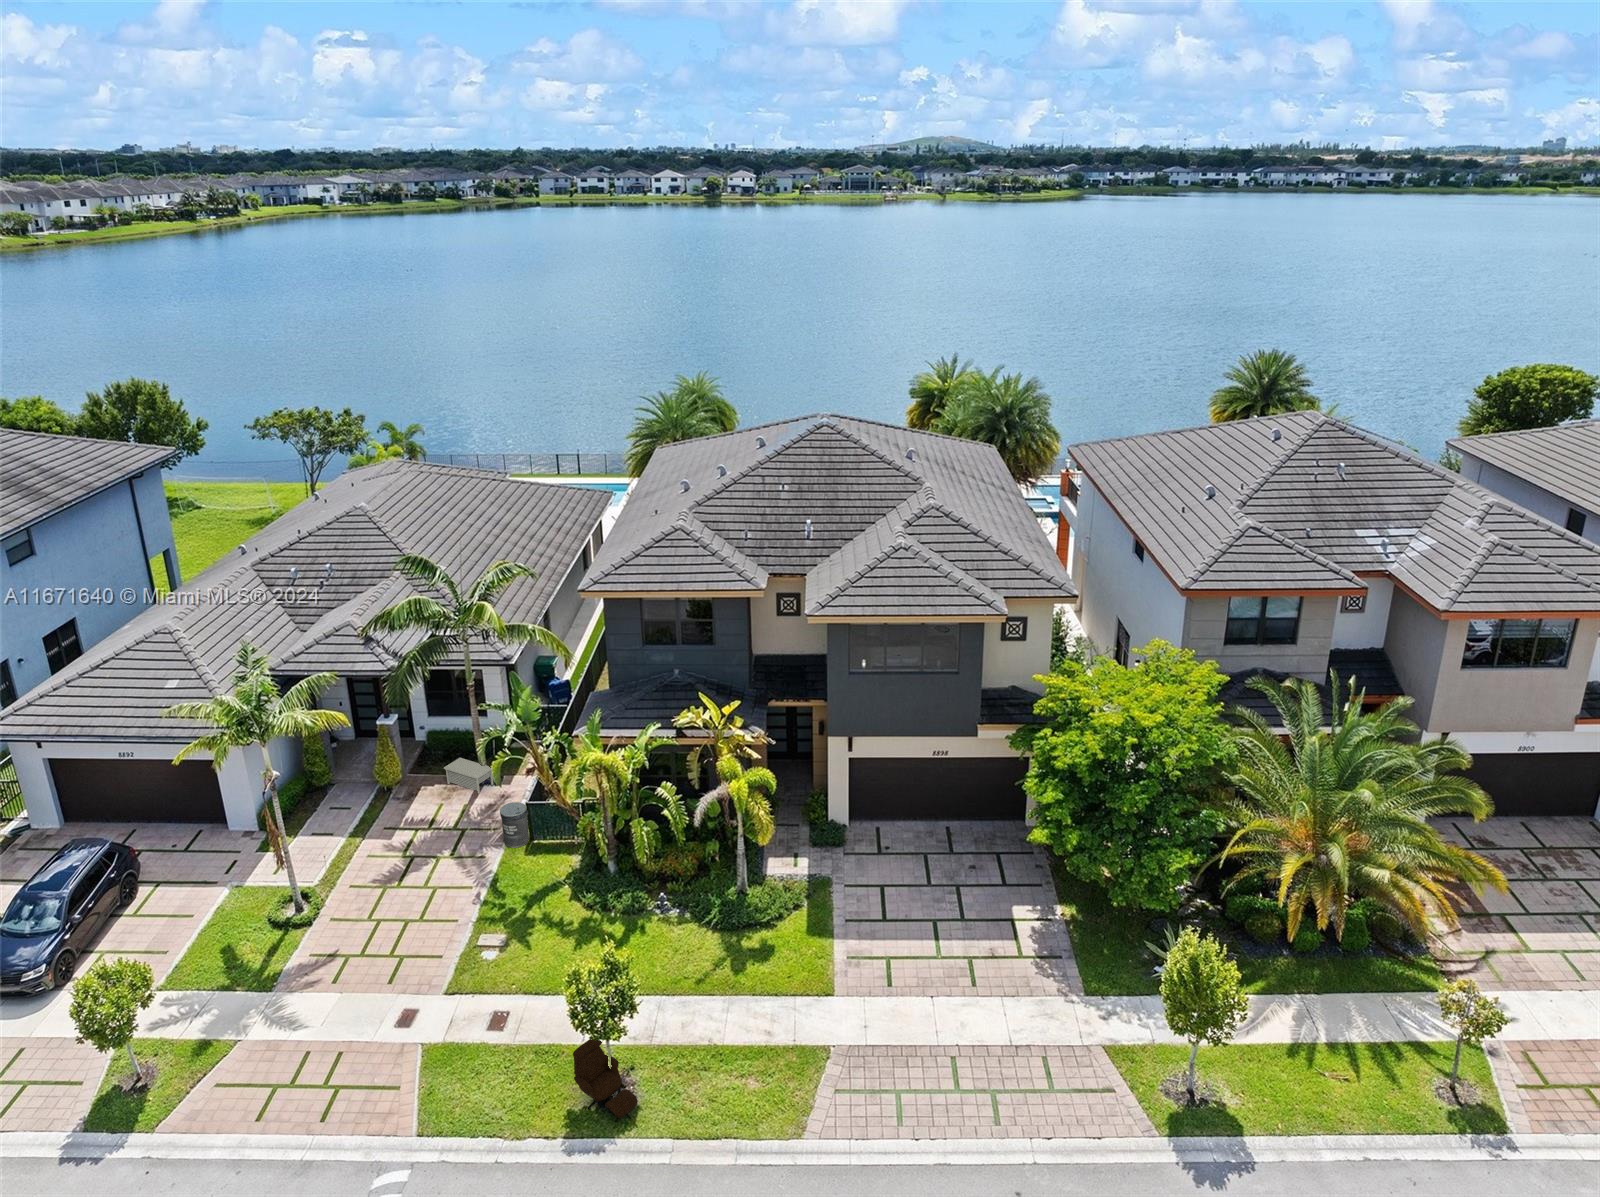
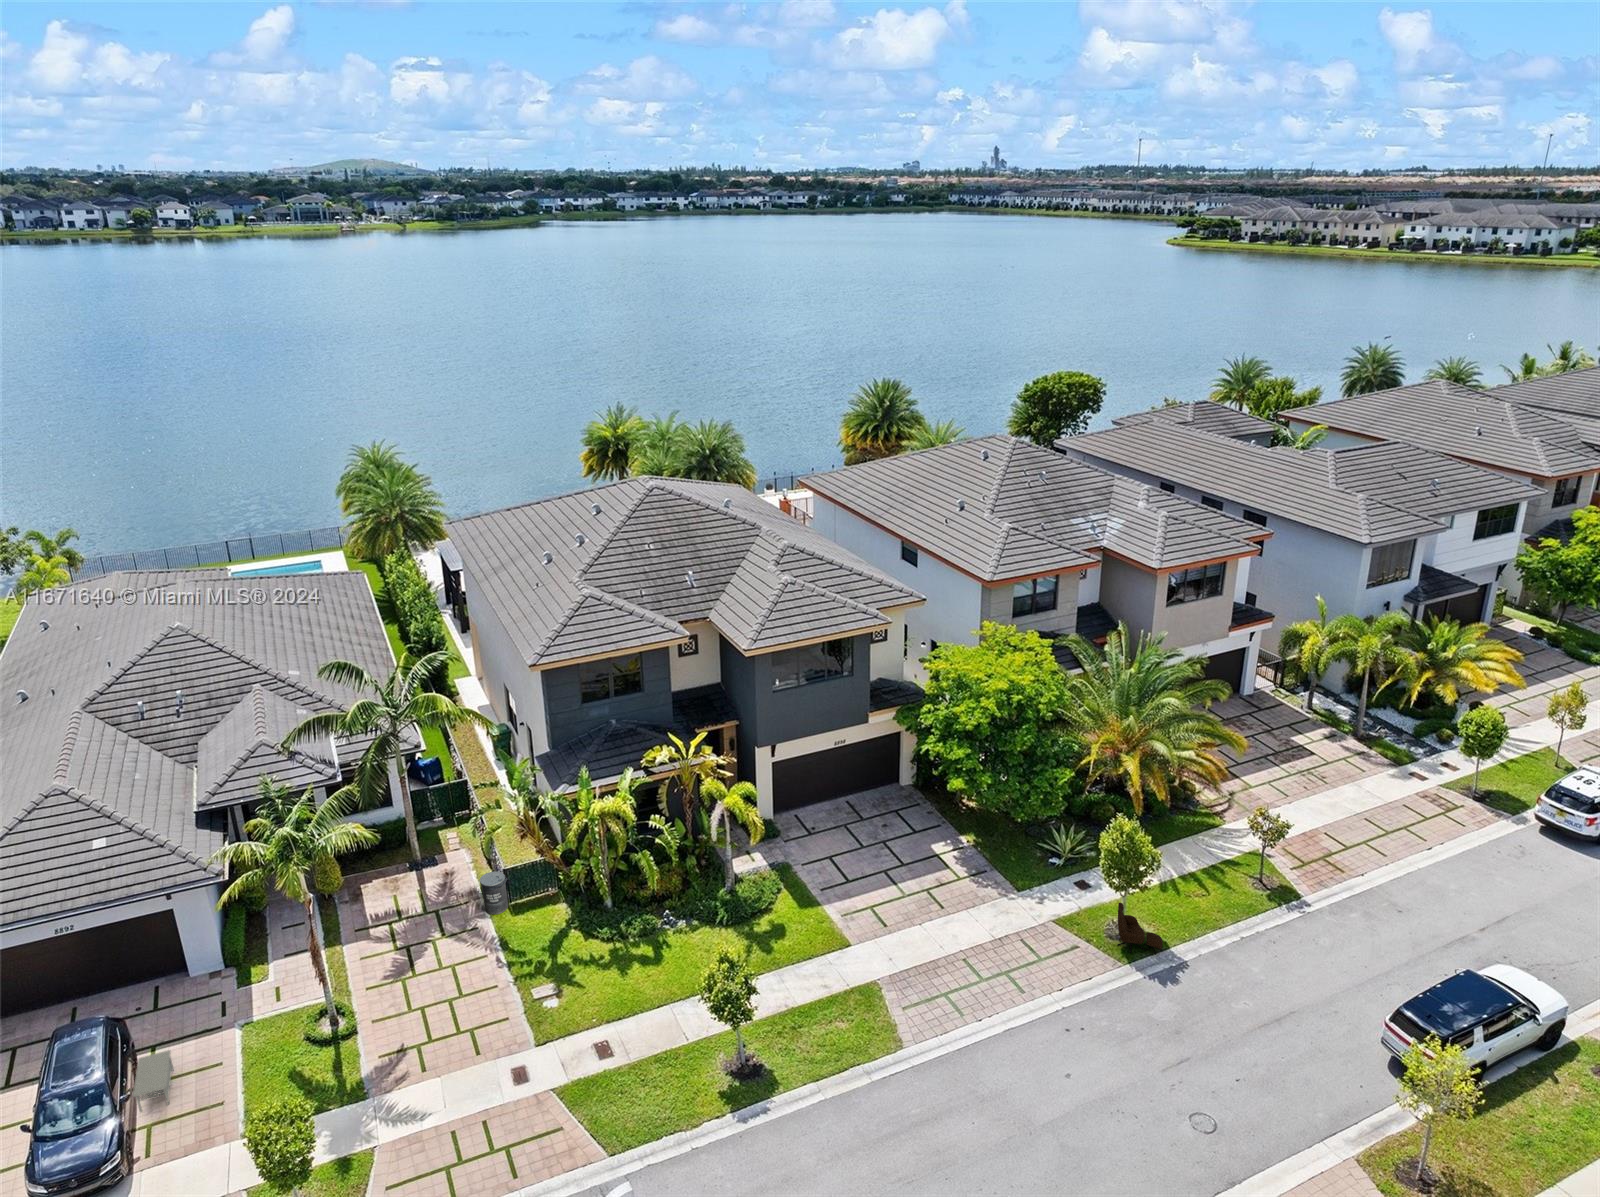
storage bench: present [444,758,493,794] -> present [133,1050,173,1112]
lounge chair: present [573,1039,637,1123] -> present [1118,903,1163,954]

